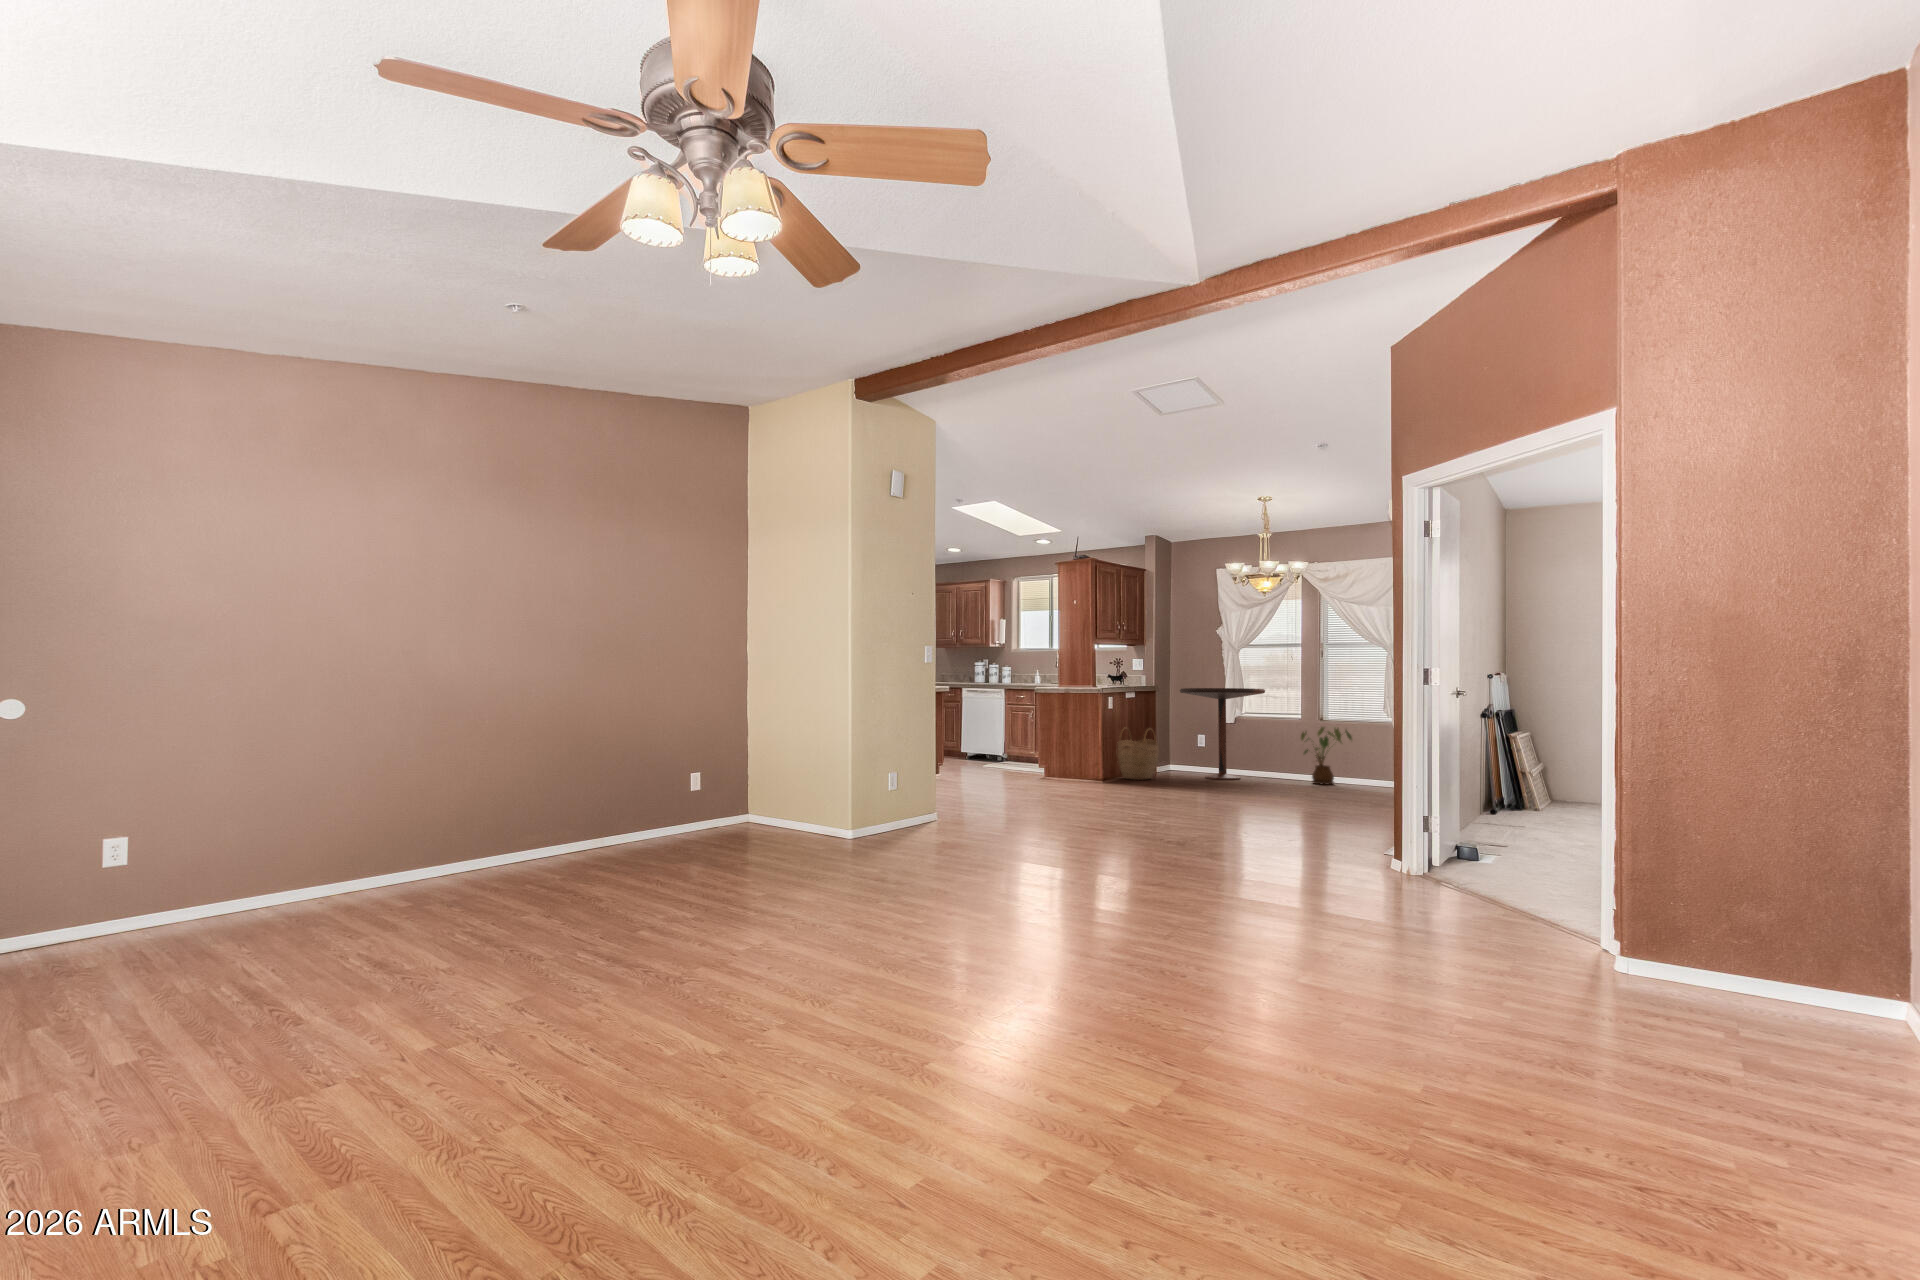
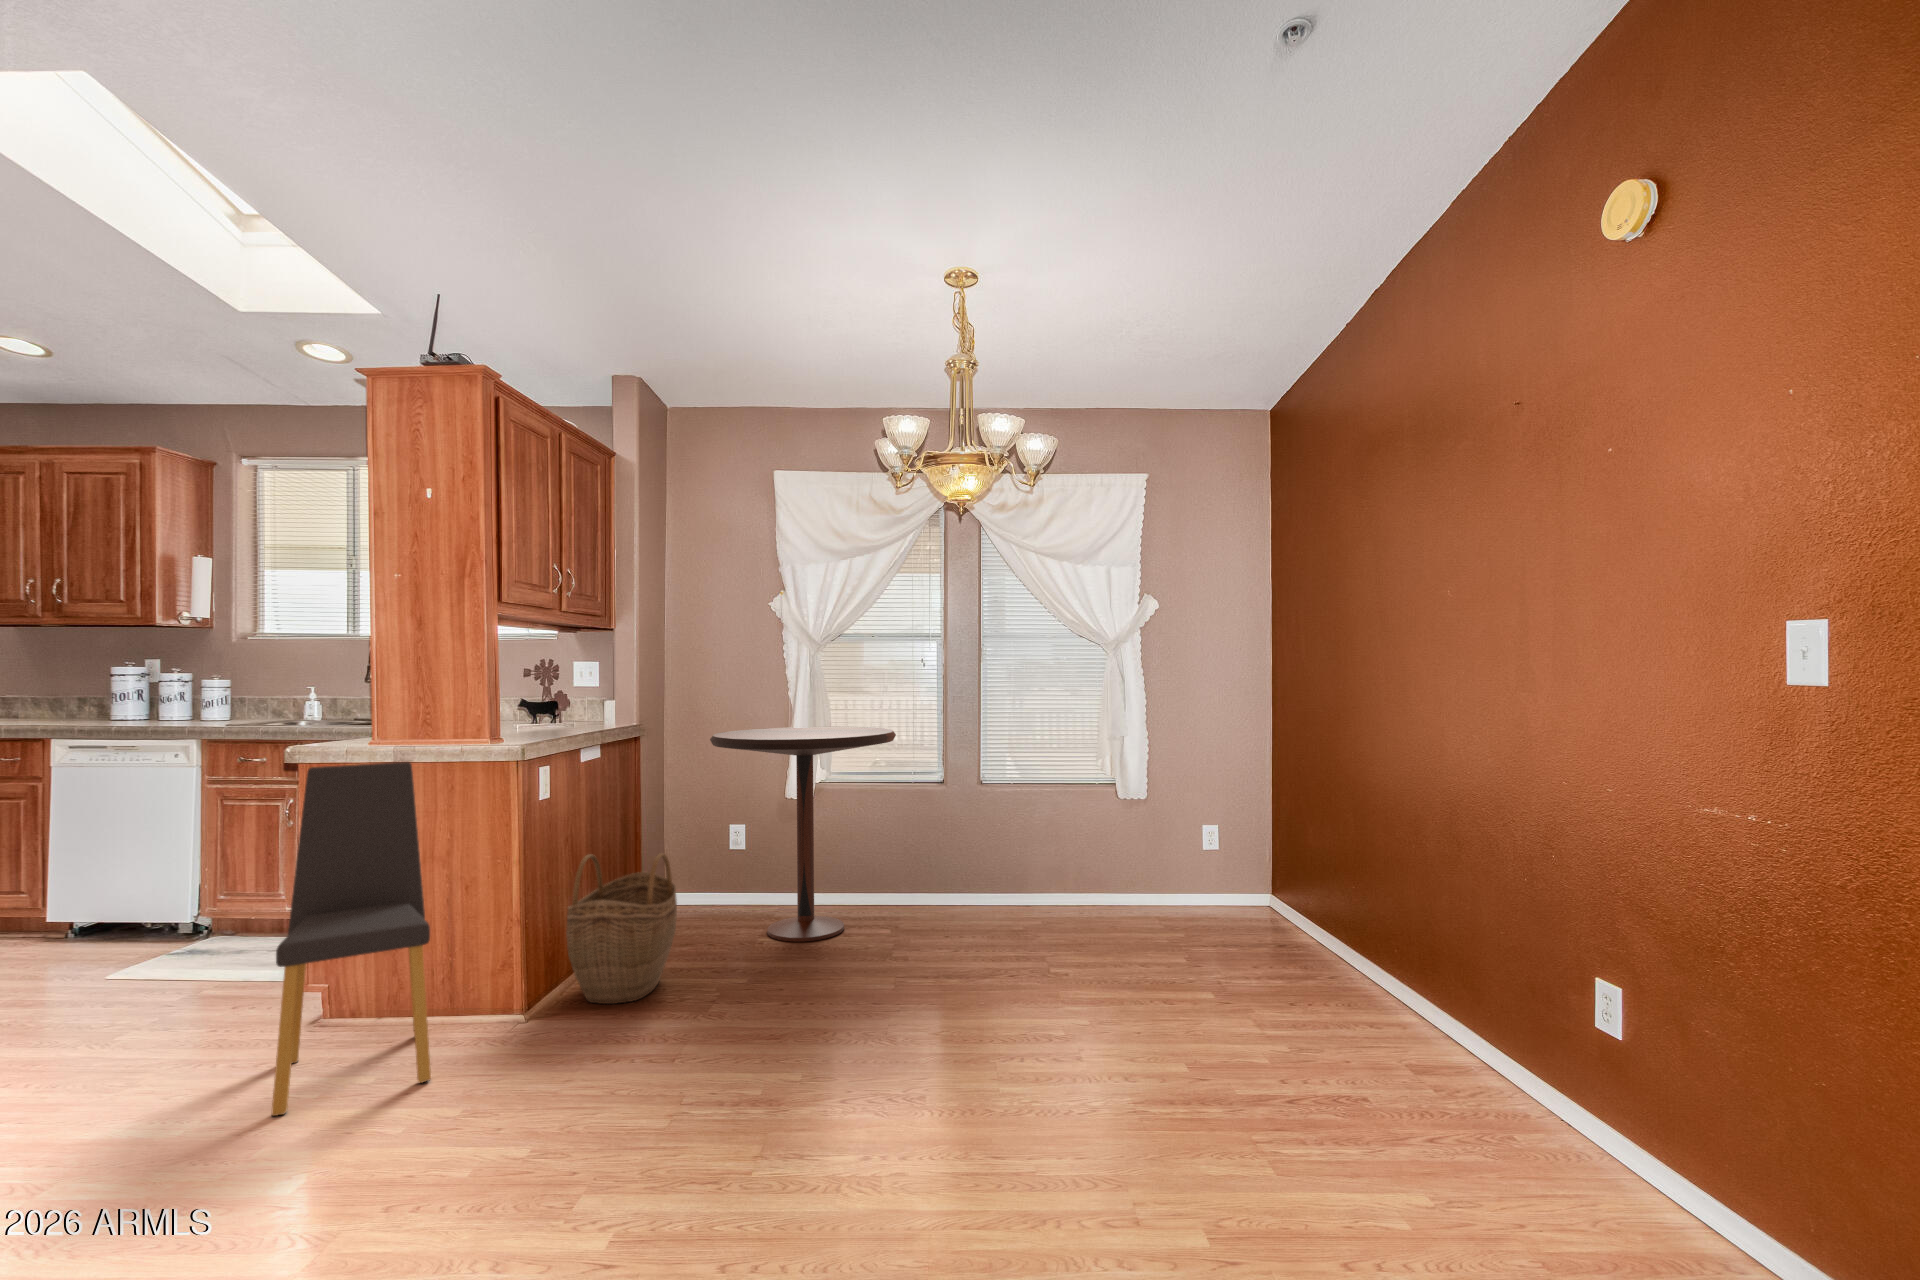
dining chair: none [1034,687,1073,780] -> present [272,762,431,1116]
house plant: present [1301,727,1352,785] -> none [964,798,1059,922]

